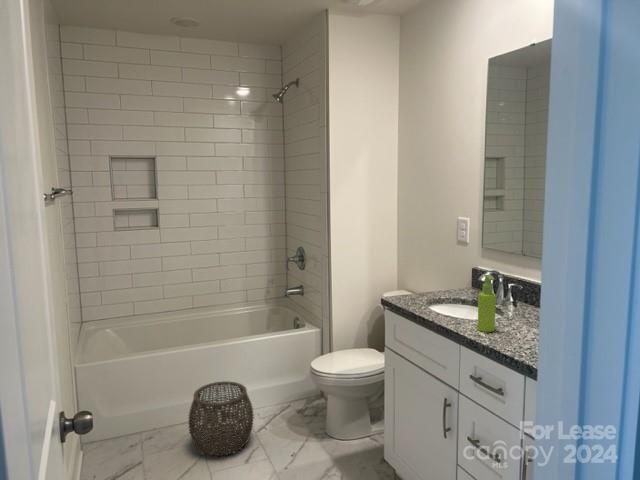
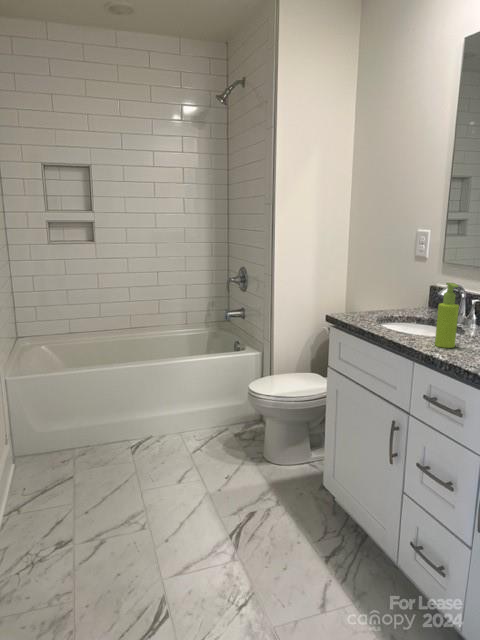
woven basket: present [188,381,254,456] -> none [120,401,188,476]

